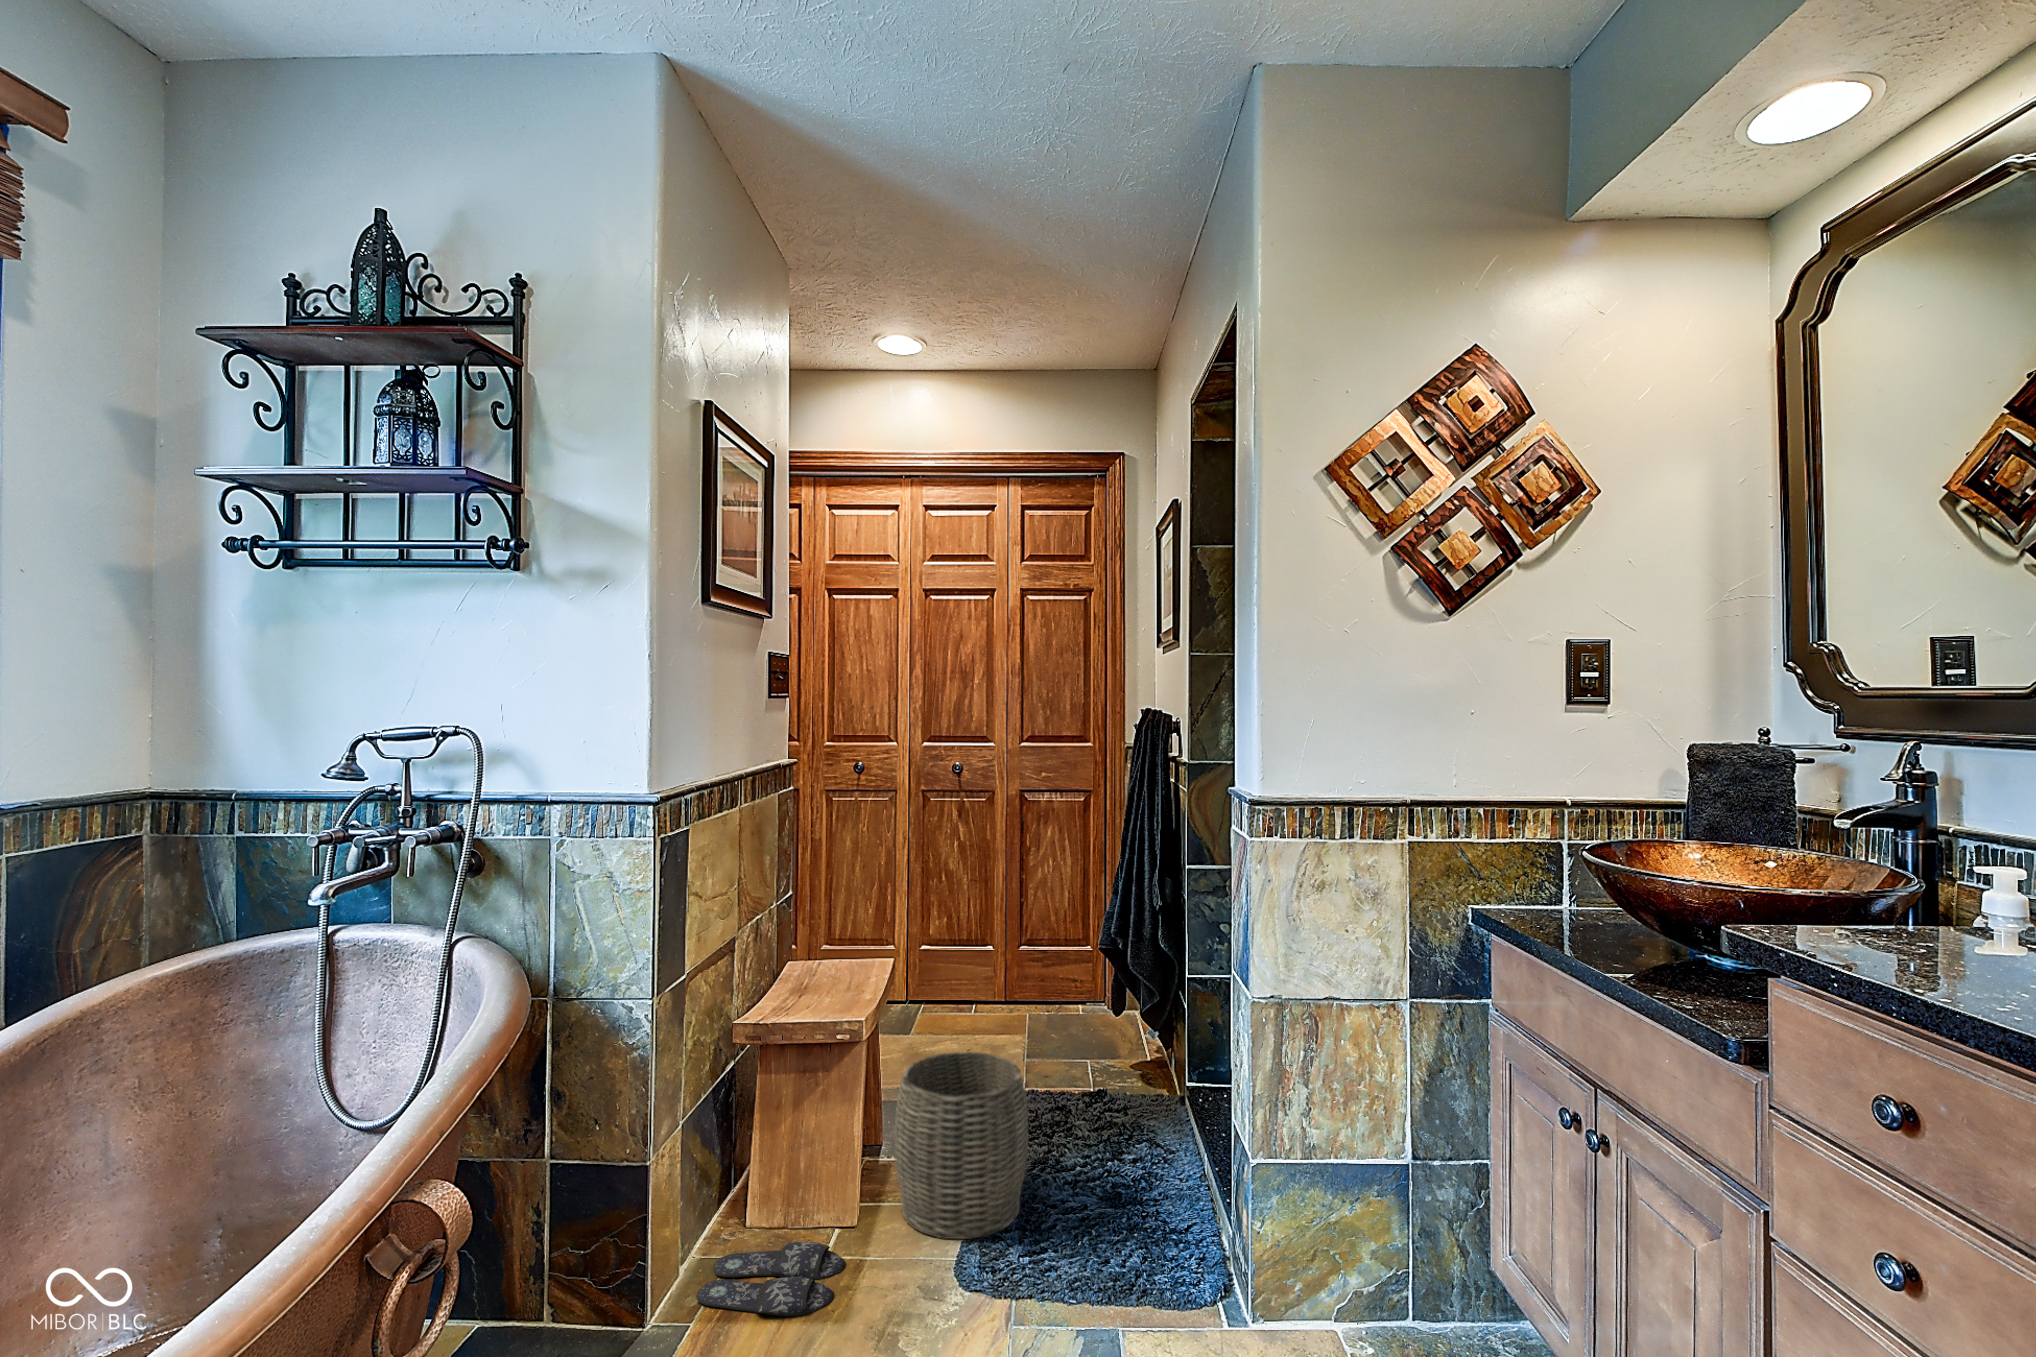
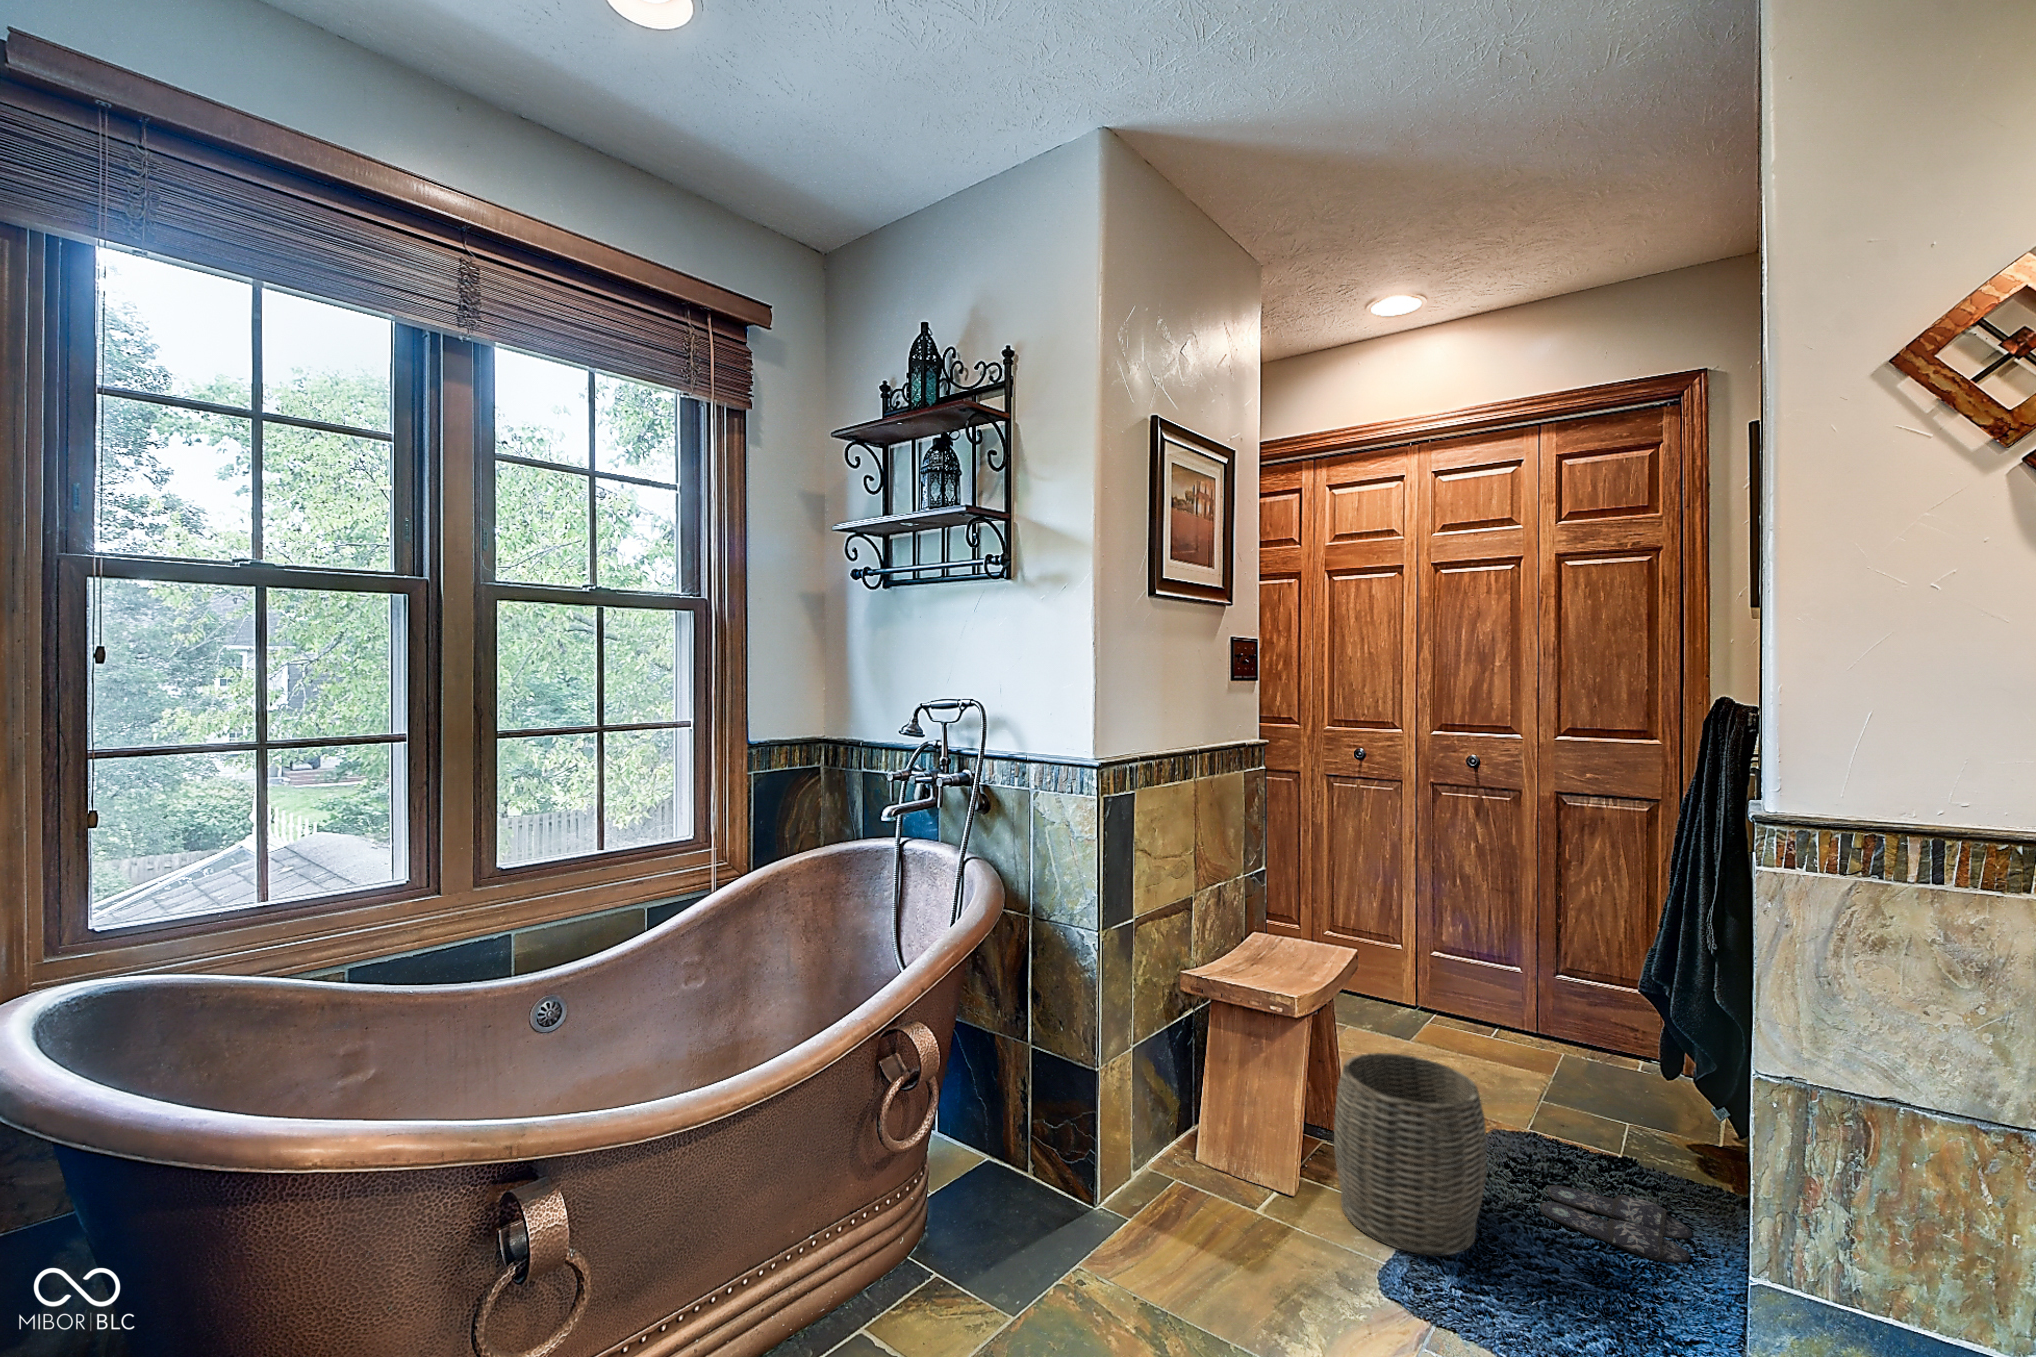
slippers: present [697,1242,845,1316] -> present [1540,1185,1692,1263]

